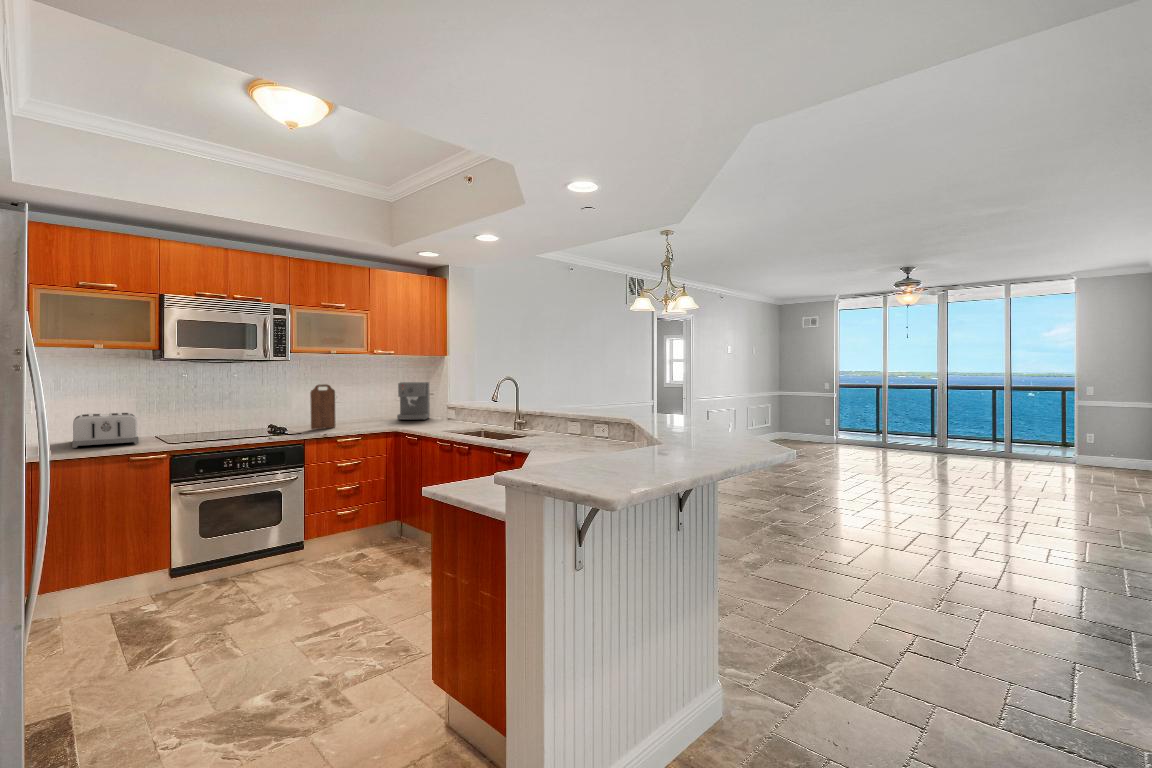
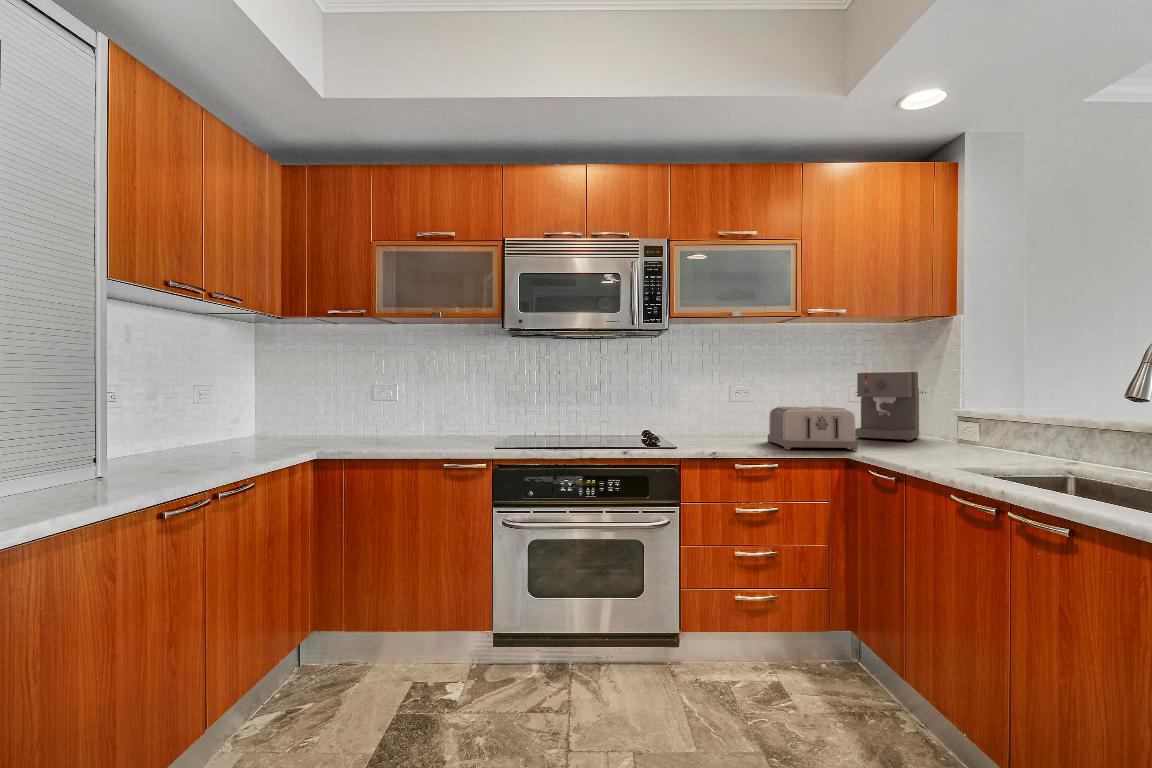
cutting board: present [310,384,336,429] -> none [703,371,743,444]
toaster: present [72,413,139,448] -> present [768,407,858,450]

